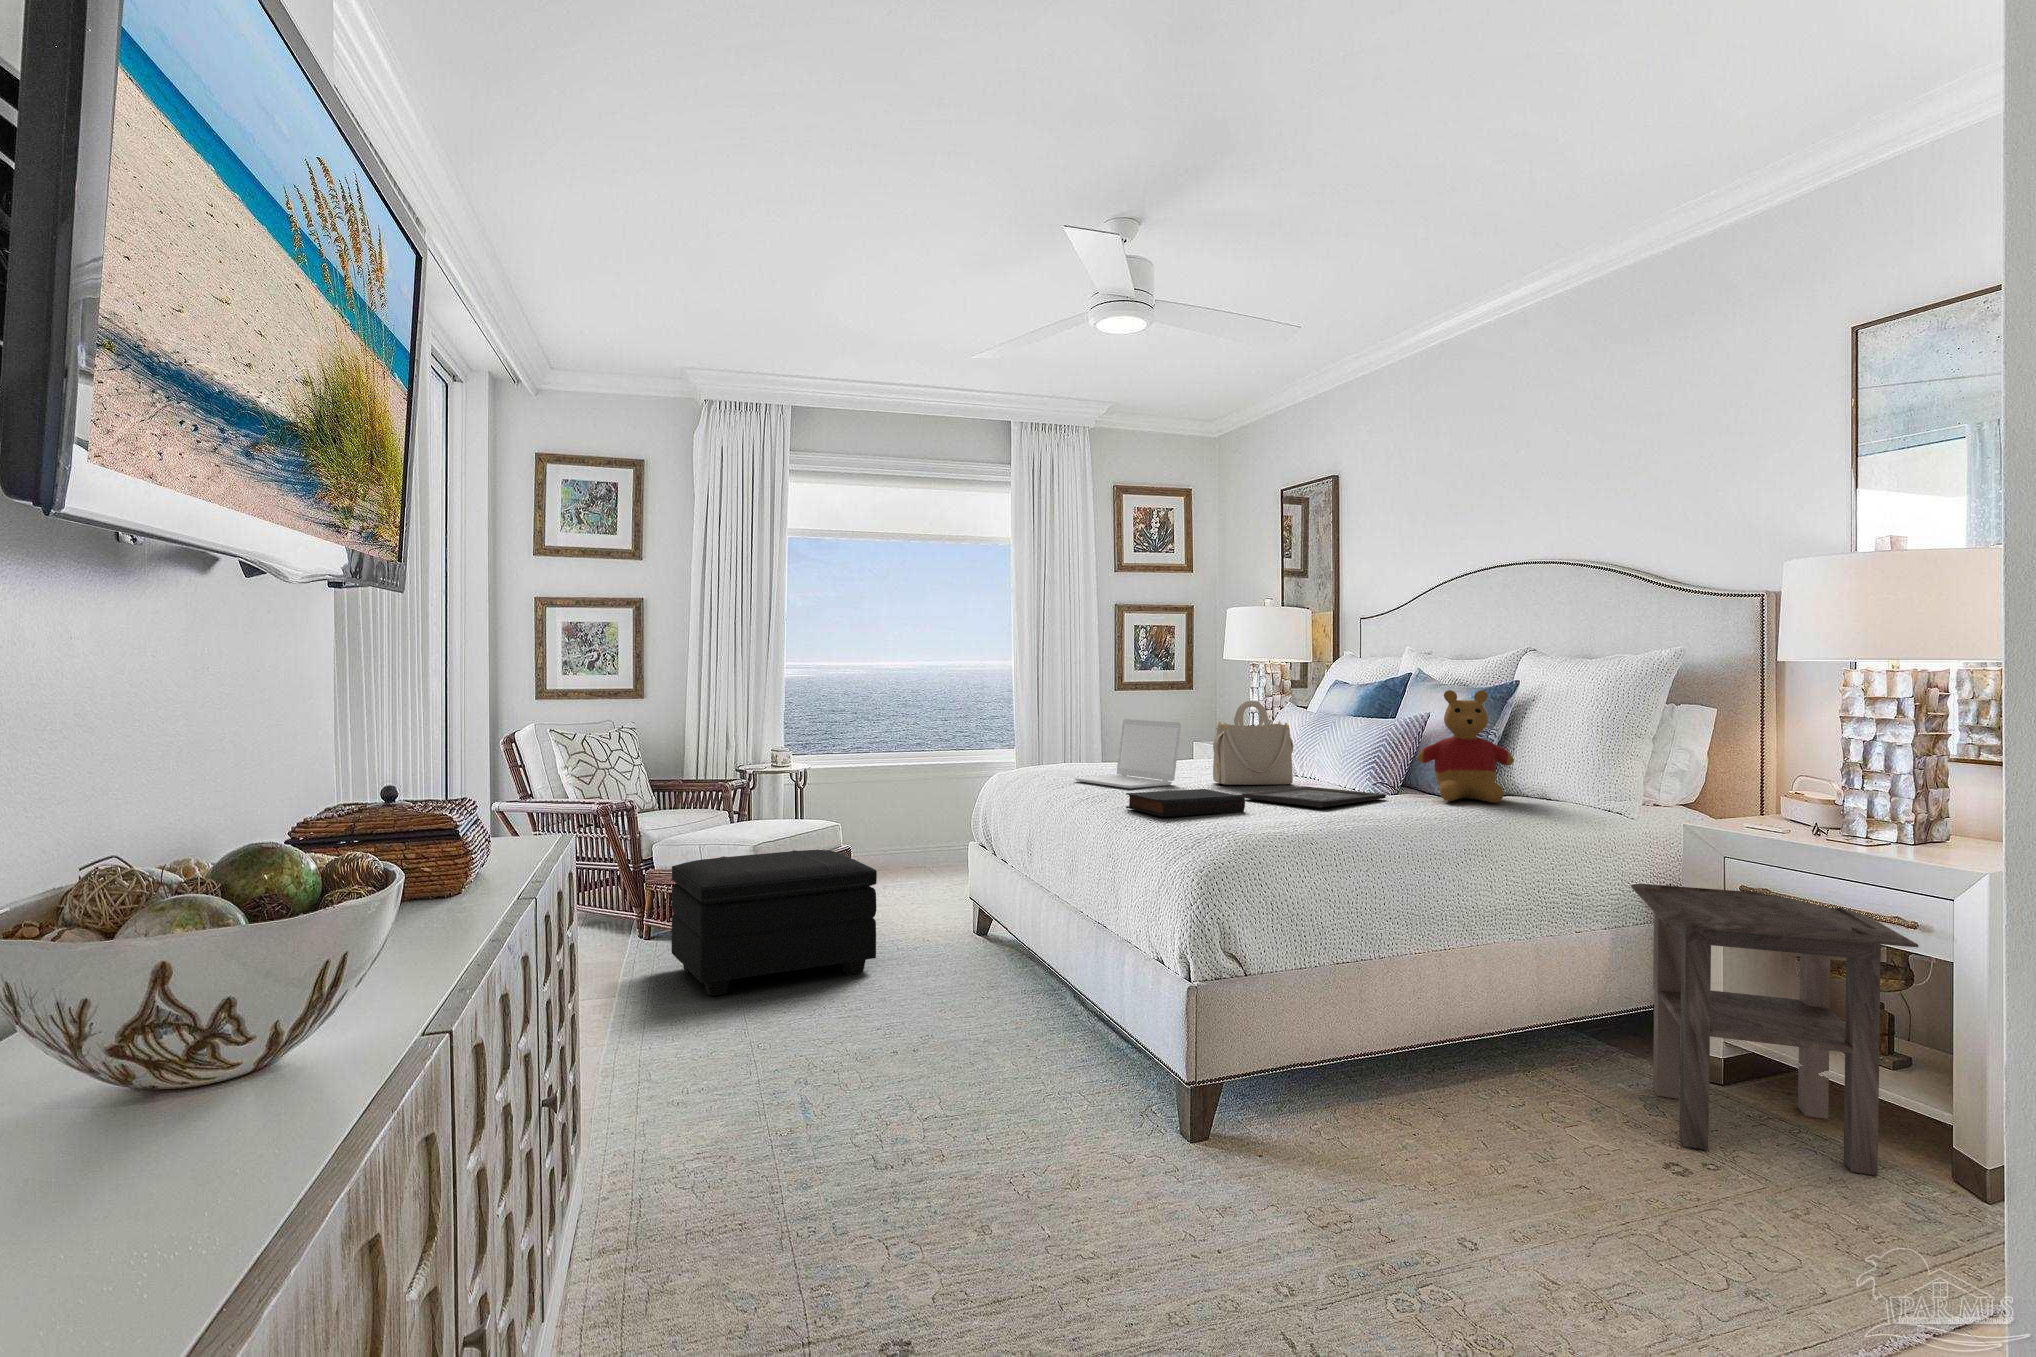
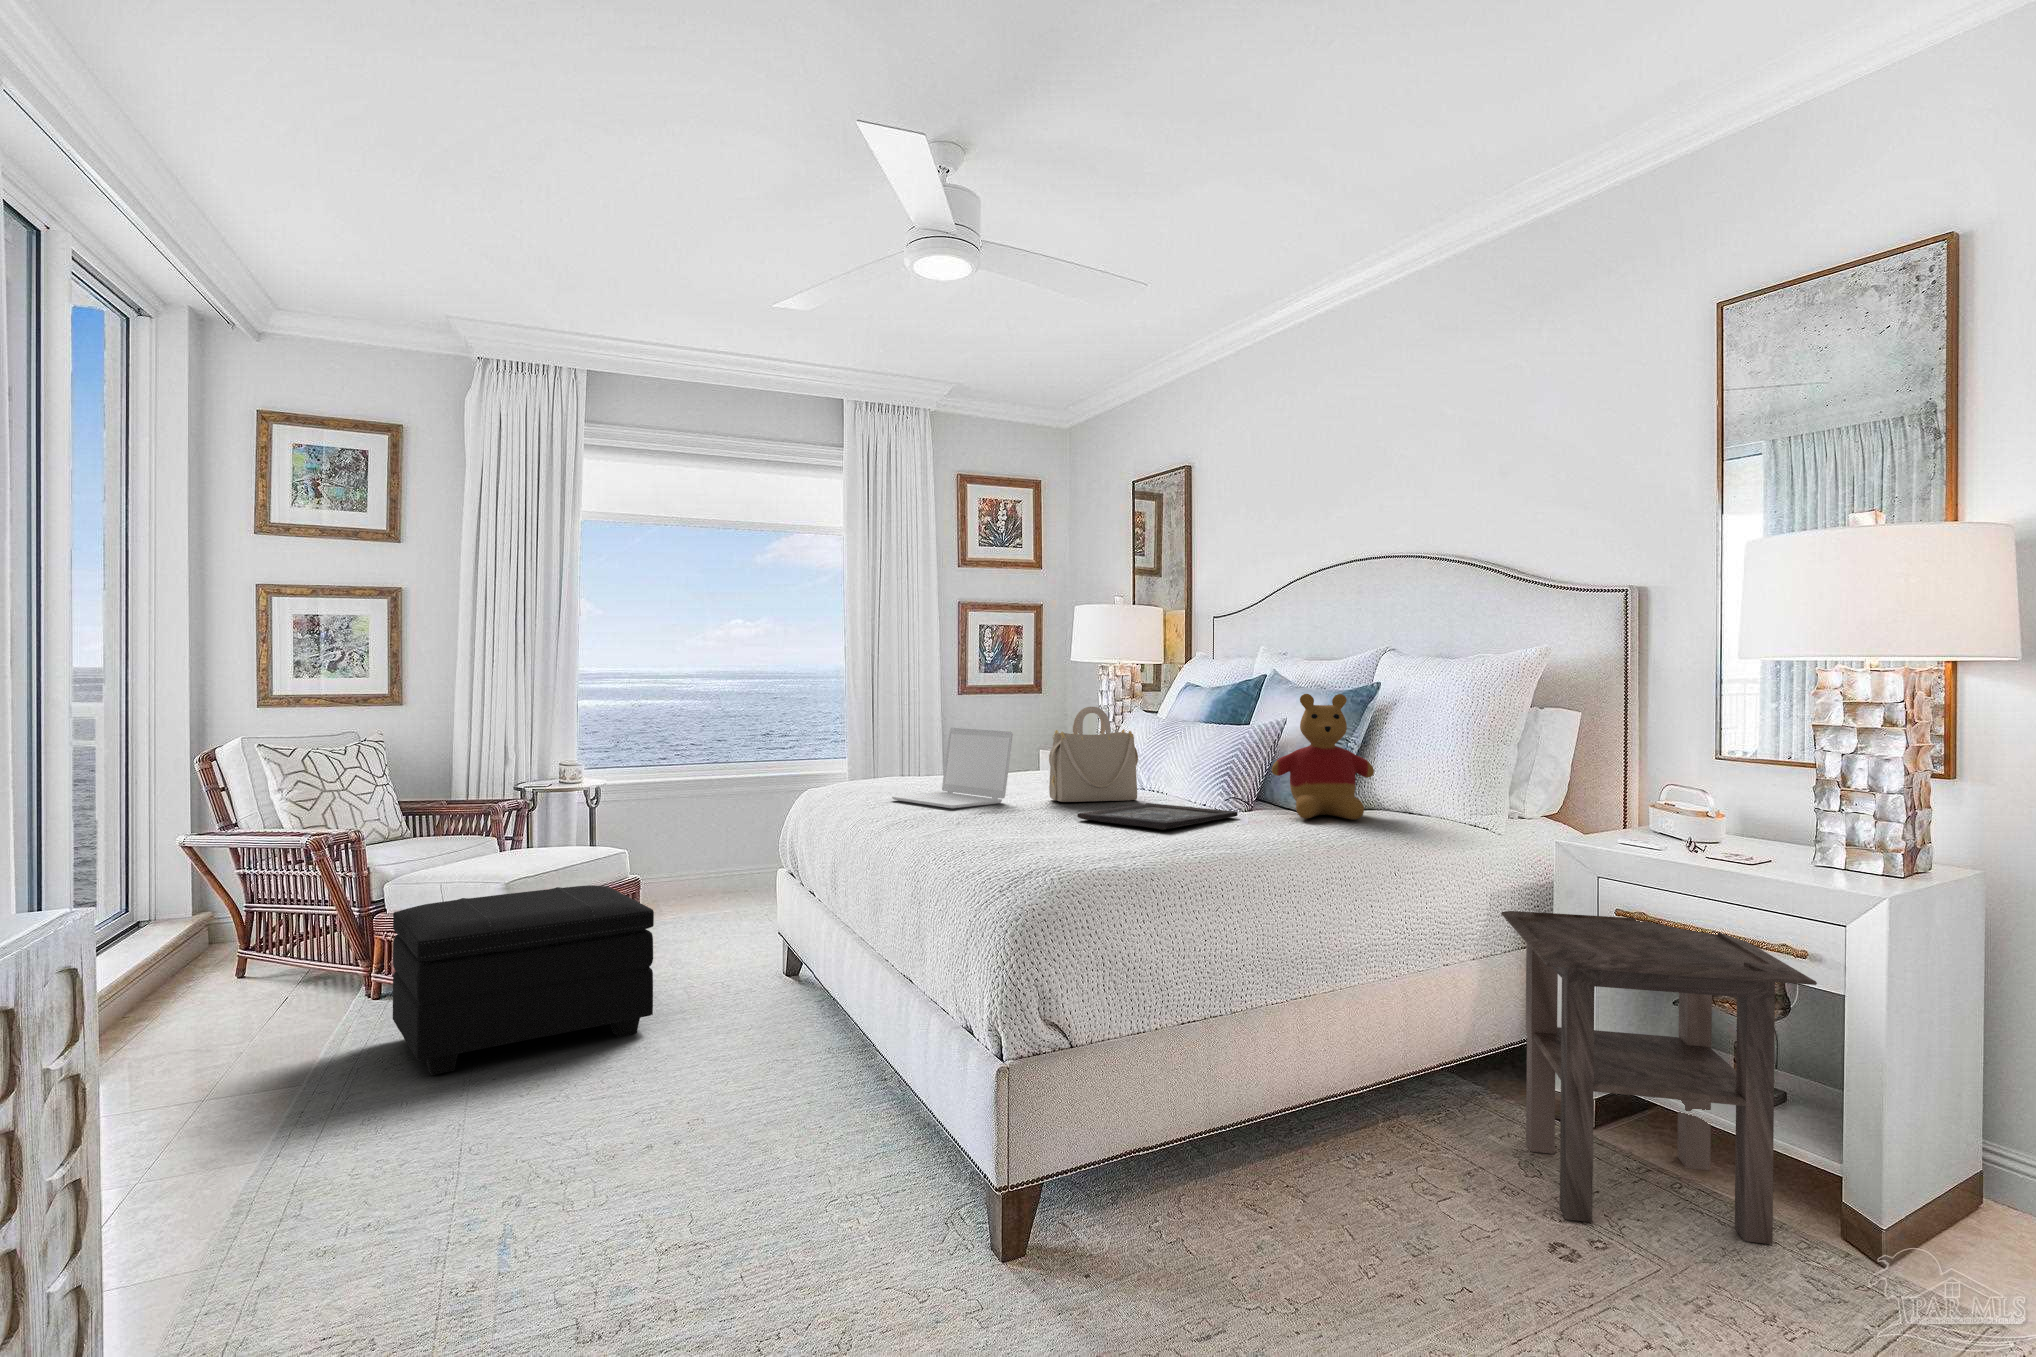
book: present [1126,789,1245,817] -> none [939,810,1078,846]

